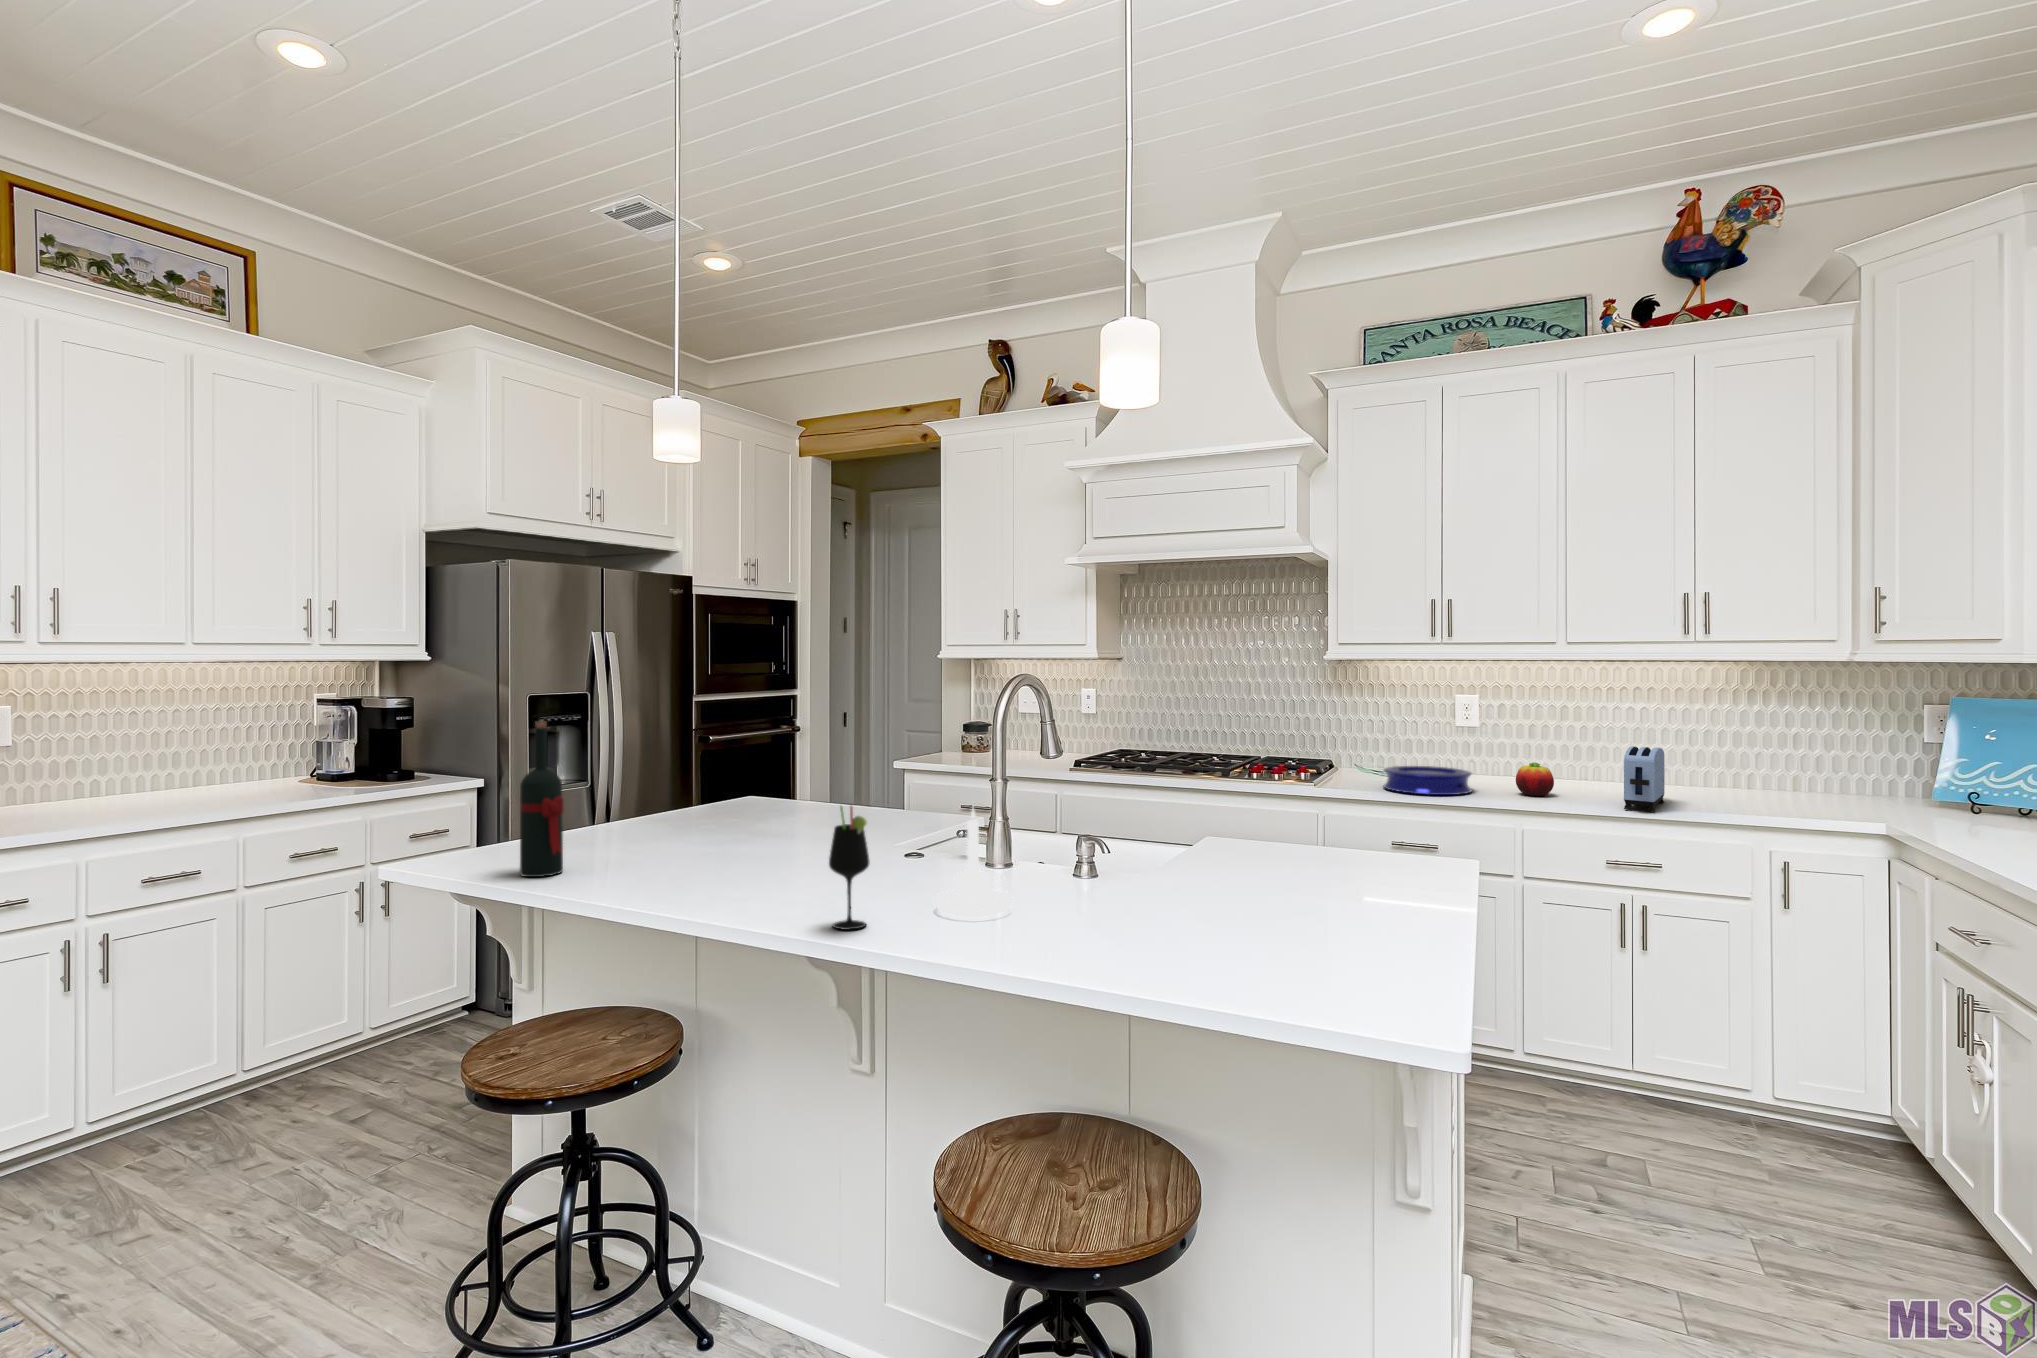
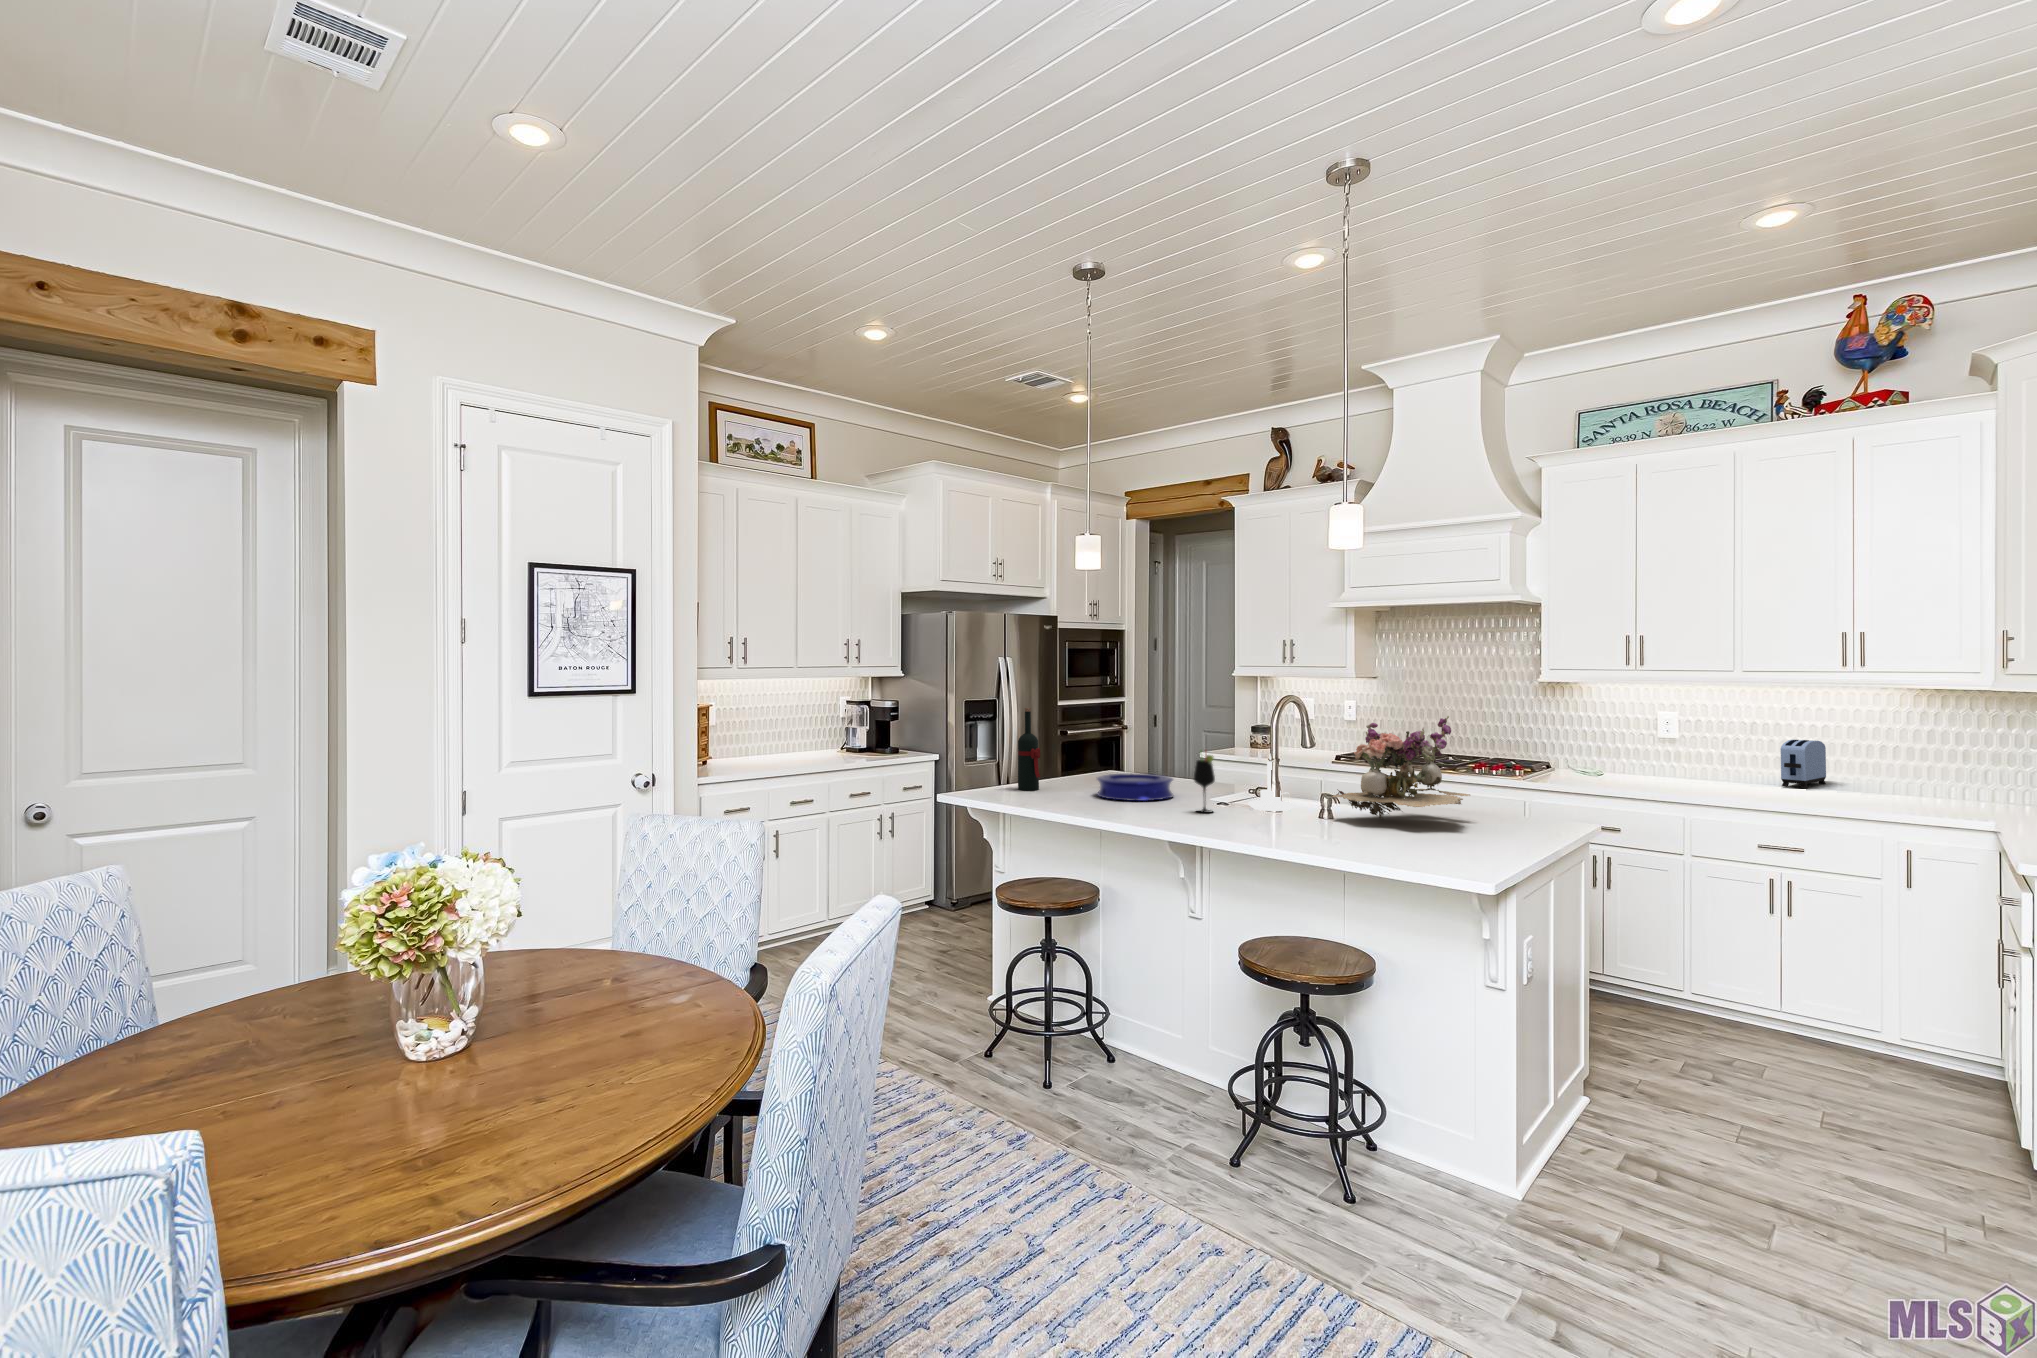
flower arrangement: none [1082,733,1319,931] -> present [1332,716,1470,819]
fruit: present [1516,763,1554,796] -> none [1699,752,1732,778]
plate: present [1384,766,1472,795] -> present [1097,773,1173,801]

